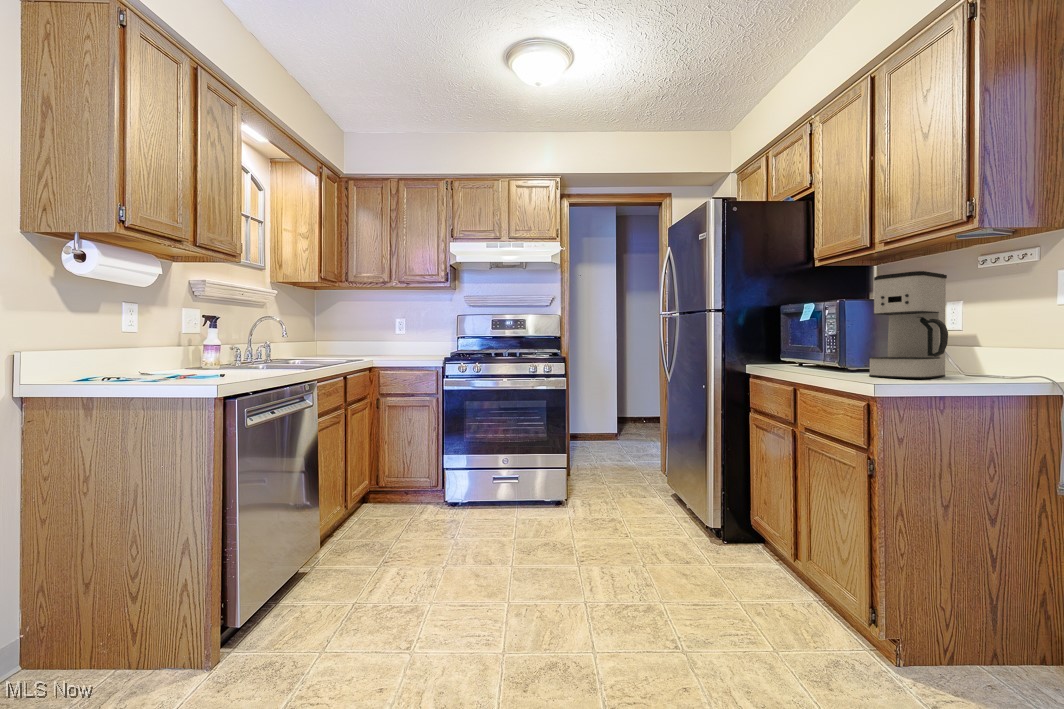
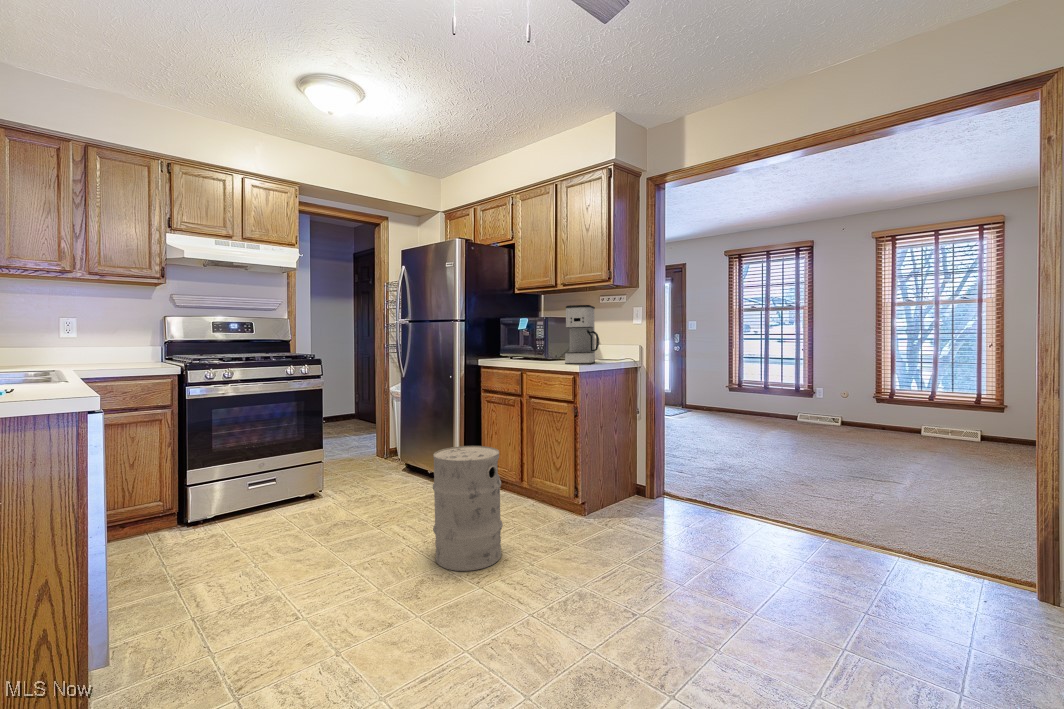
trash can: none [594,484,697,678] -> present [433,446,503,571]

